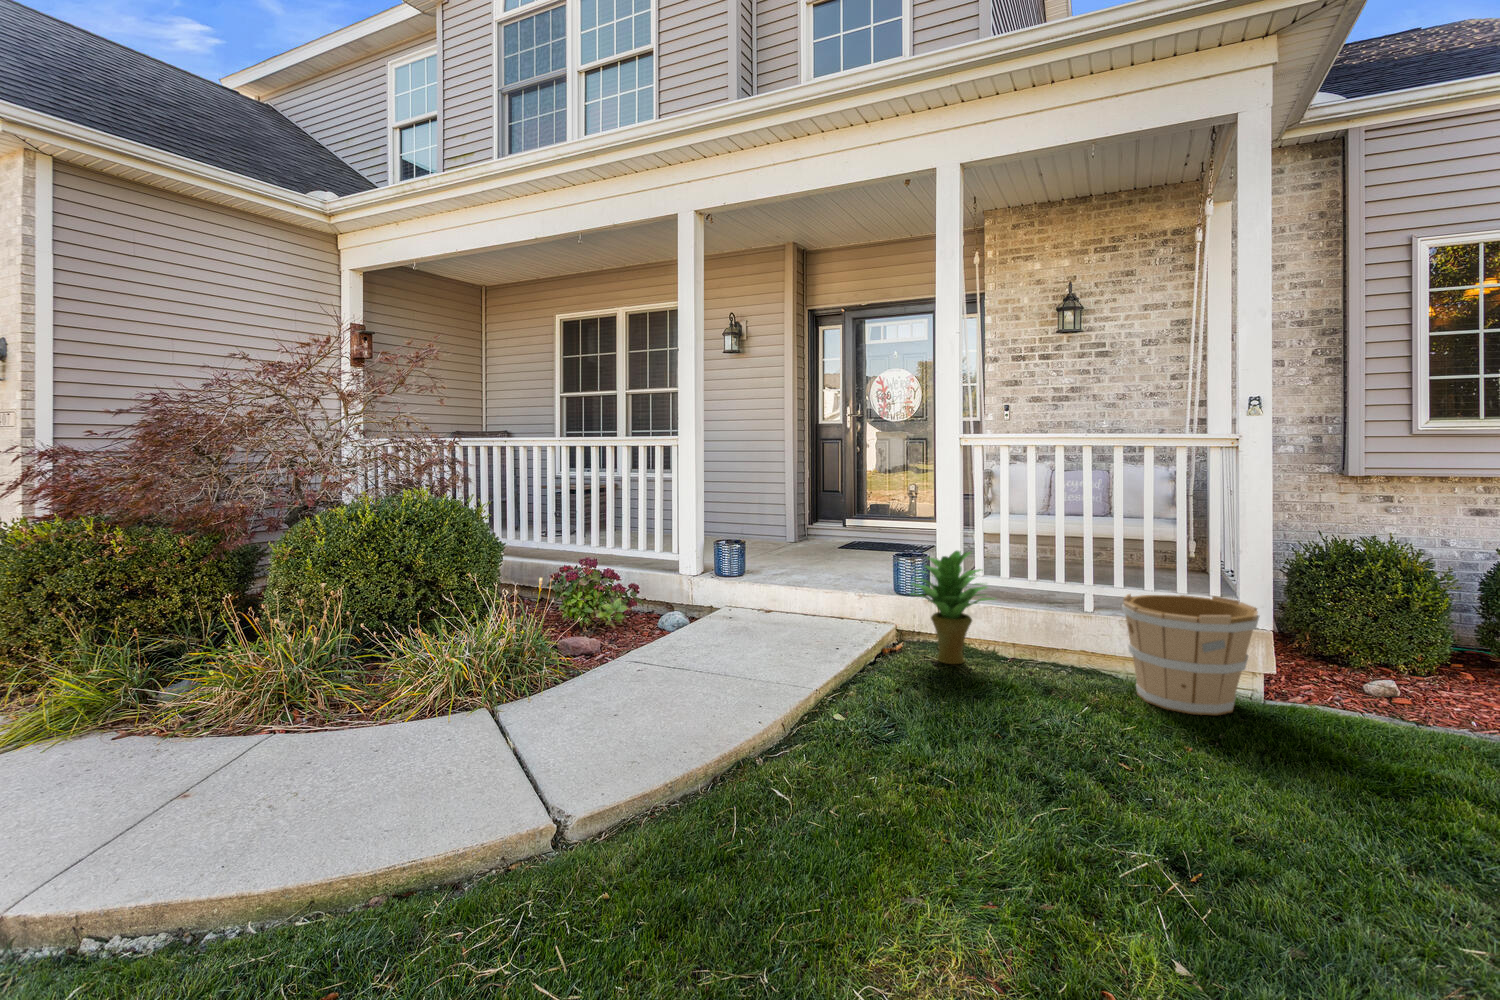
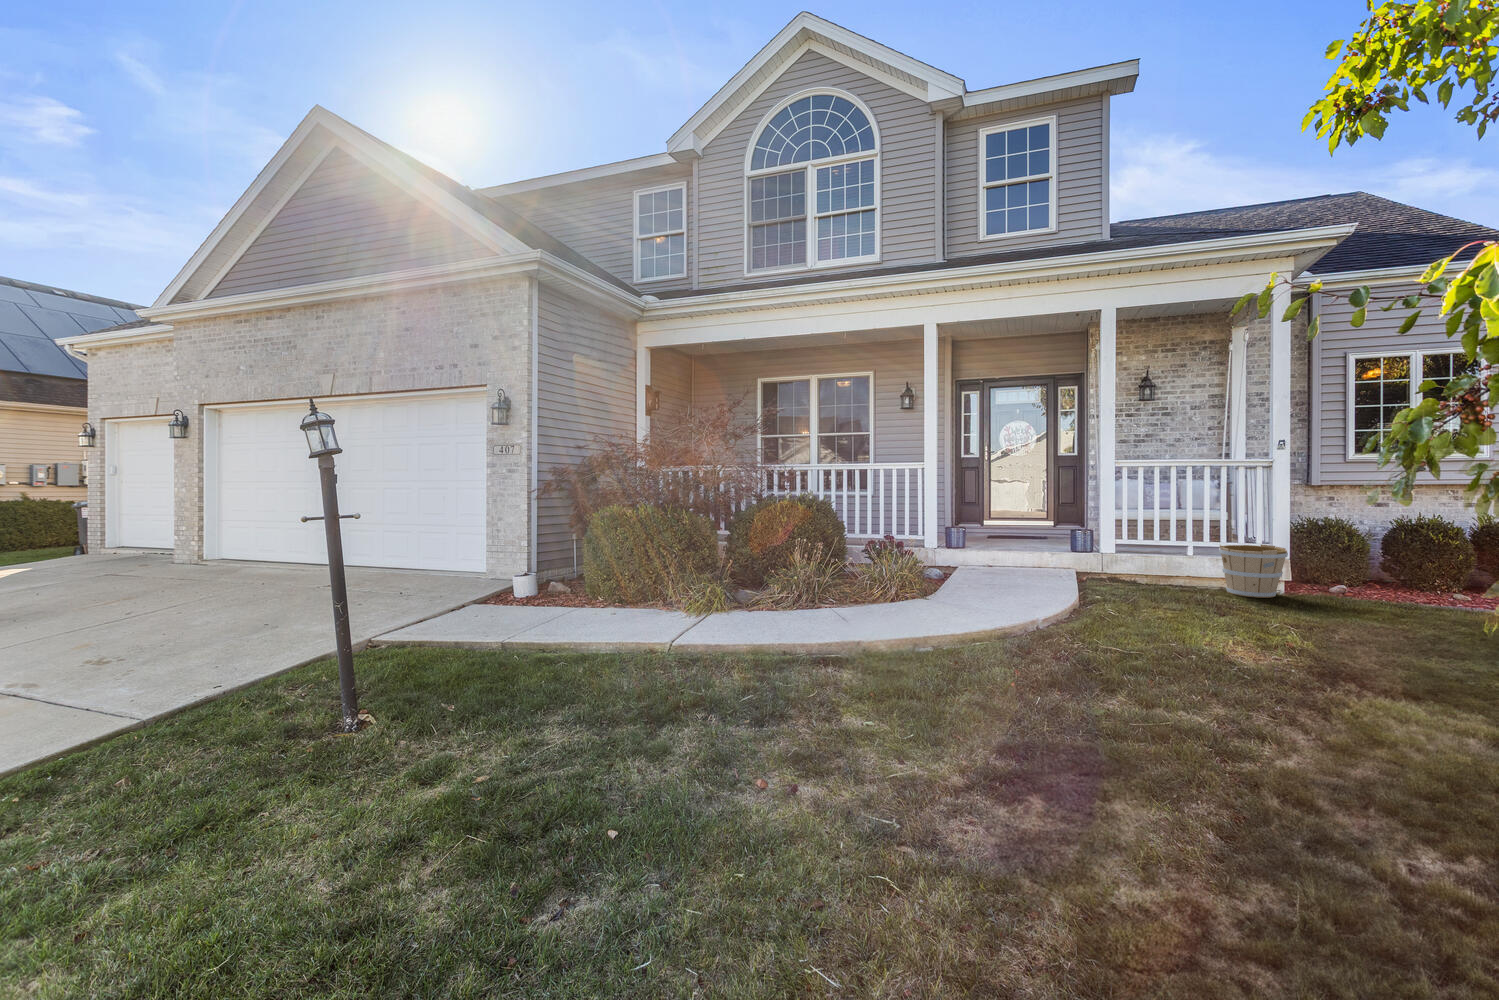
potted plant: present [911,551,994,664] -> none [1098,525,1150,584]

